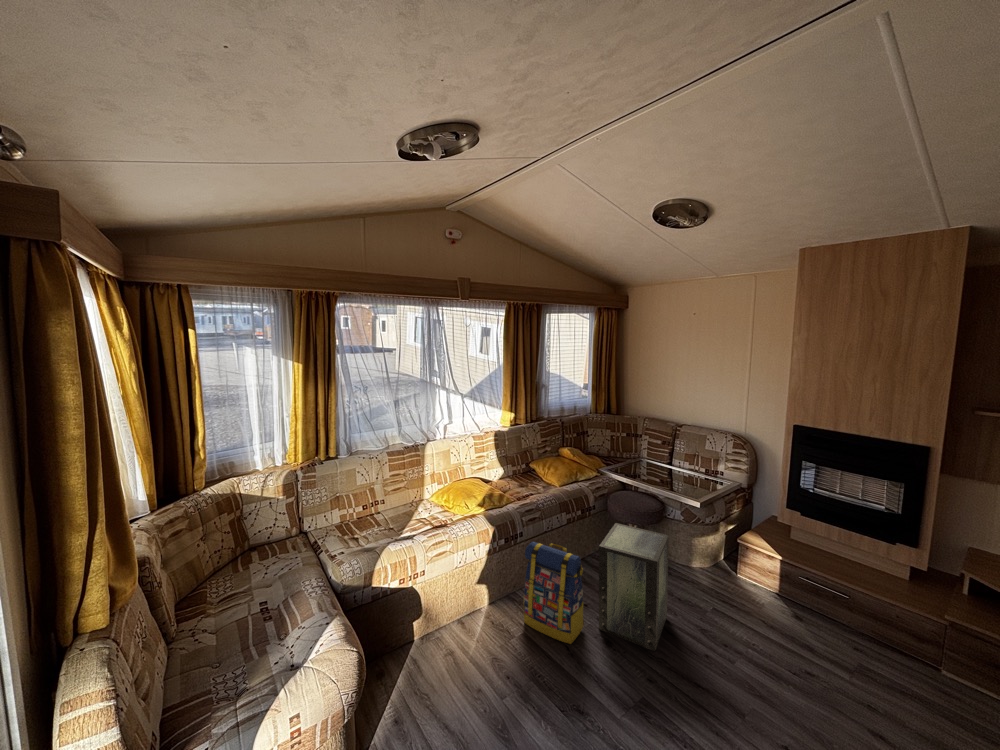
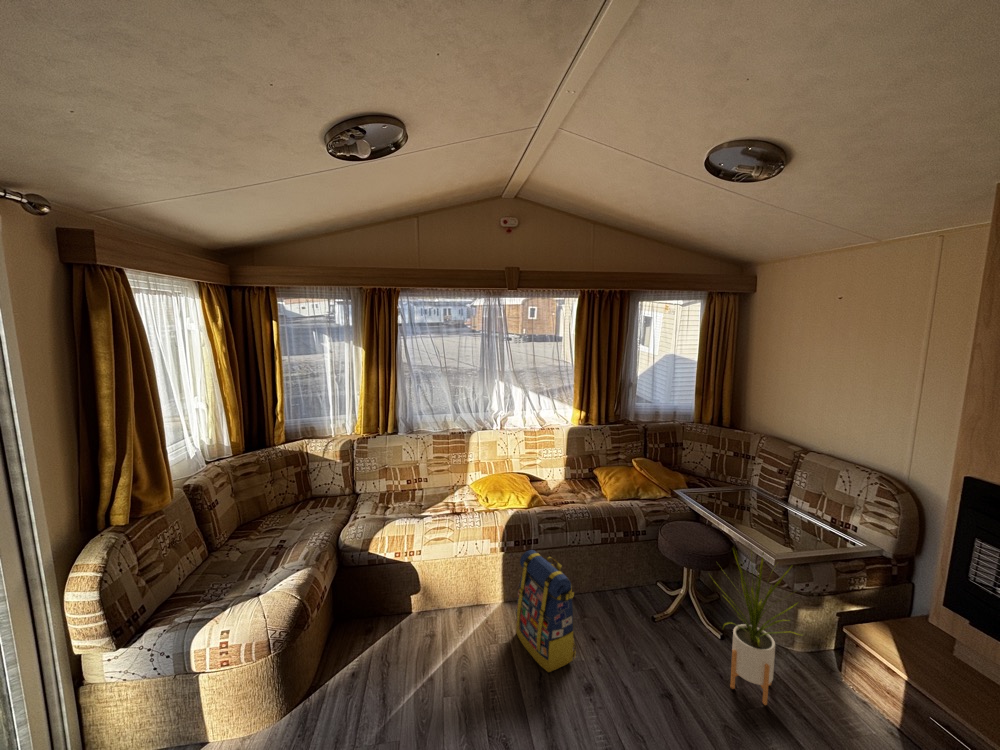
house plant: none [668,497,735,611] -> present [712,549,802,705]
storage box: present [599,523,669,651] -> none [592,553,692,720]

